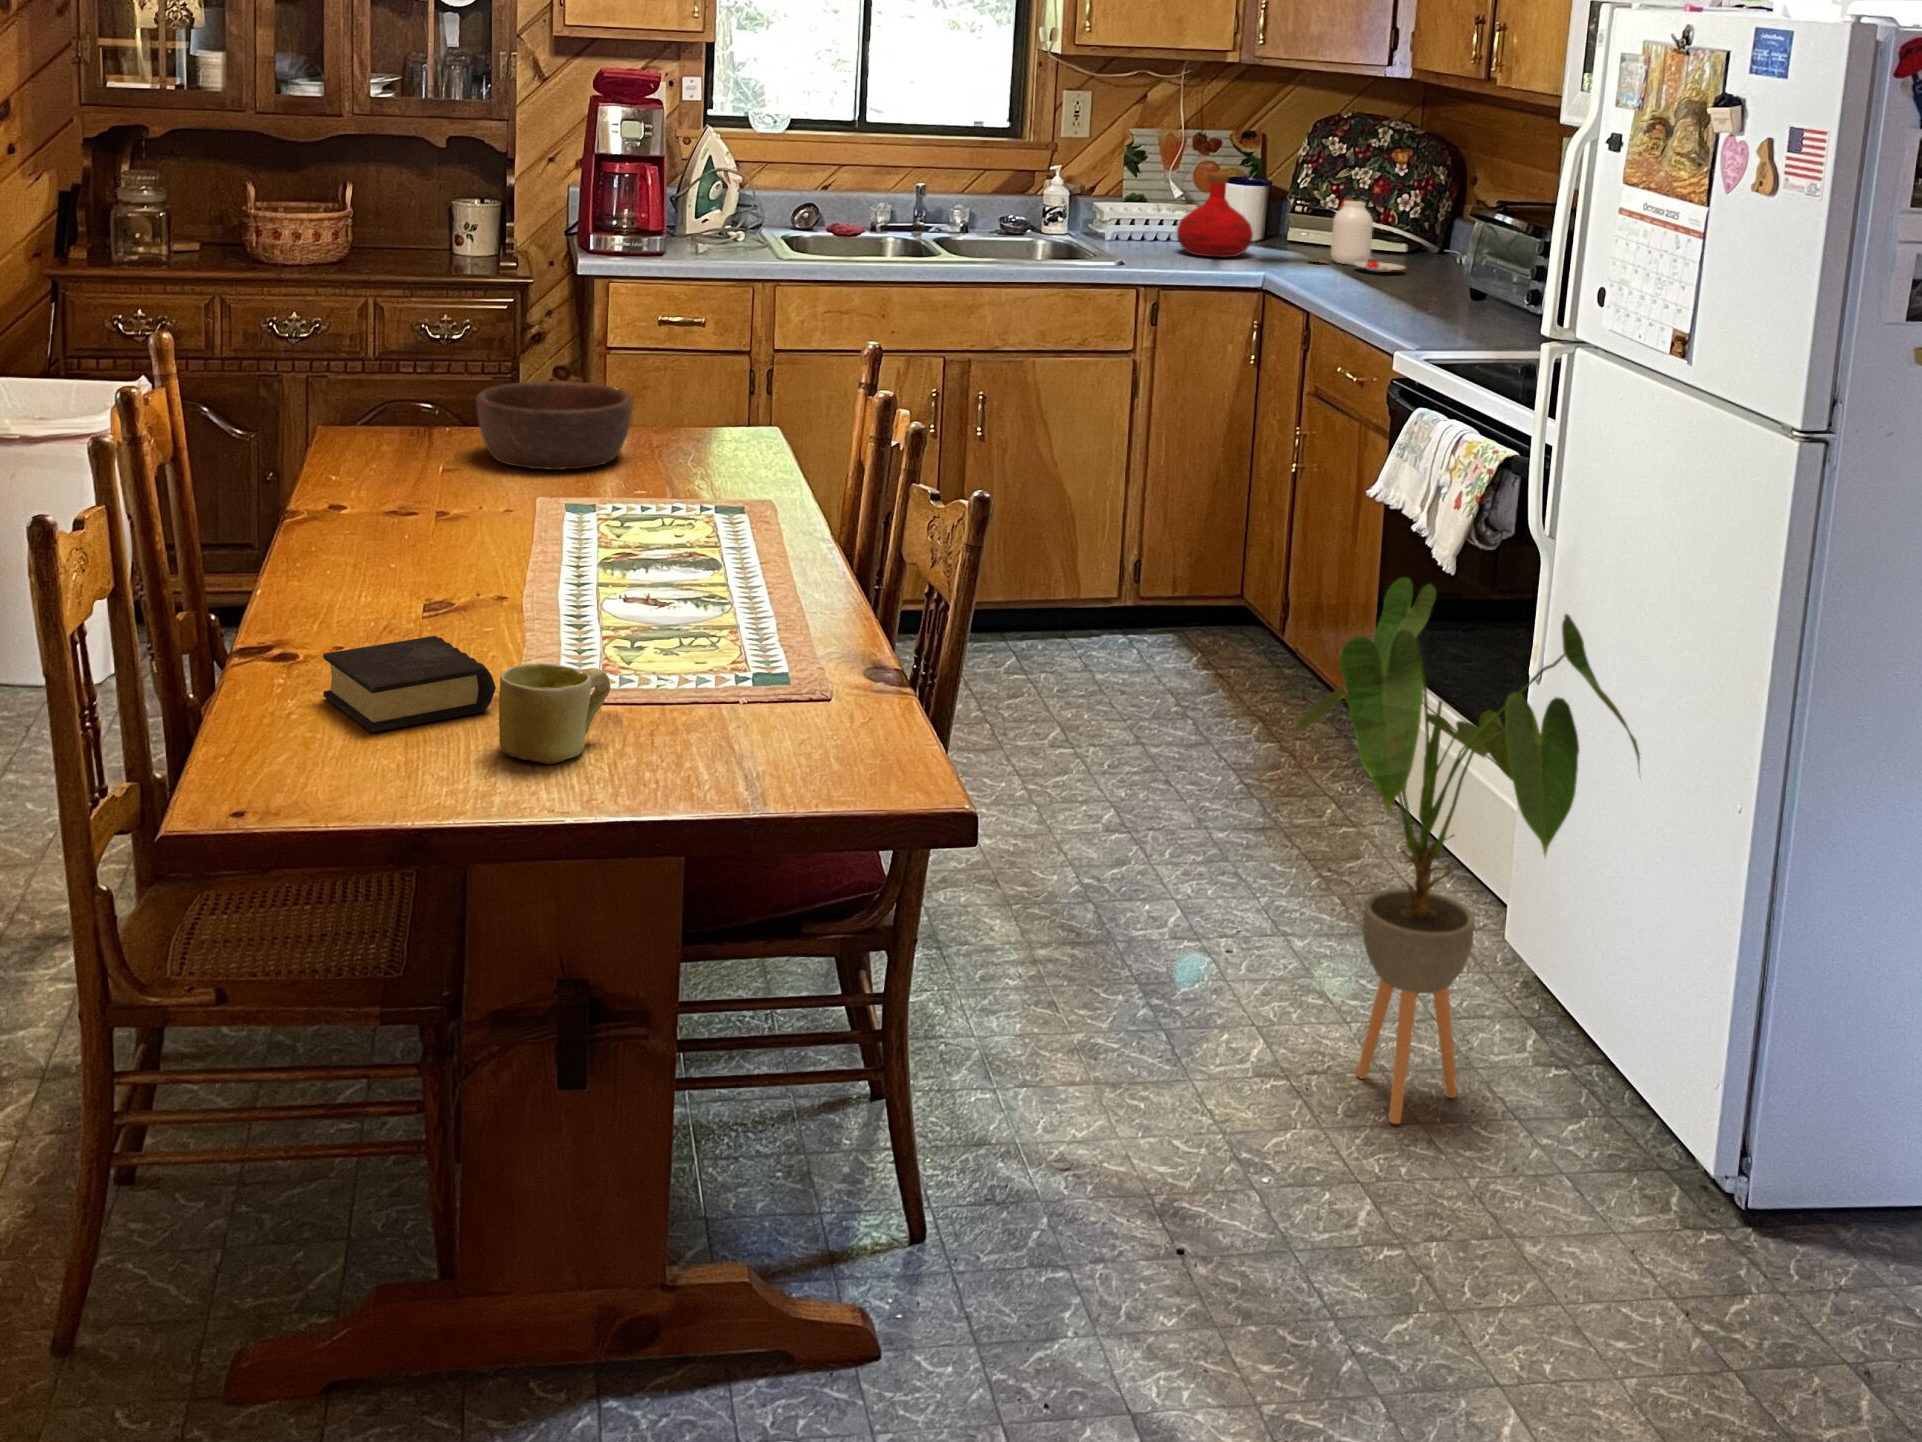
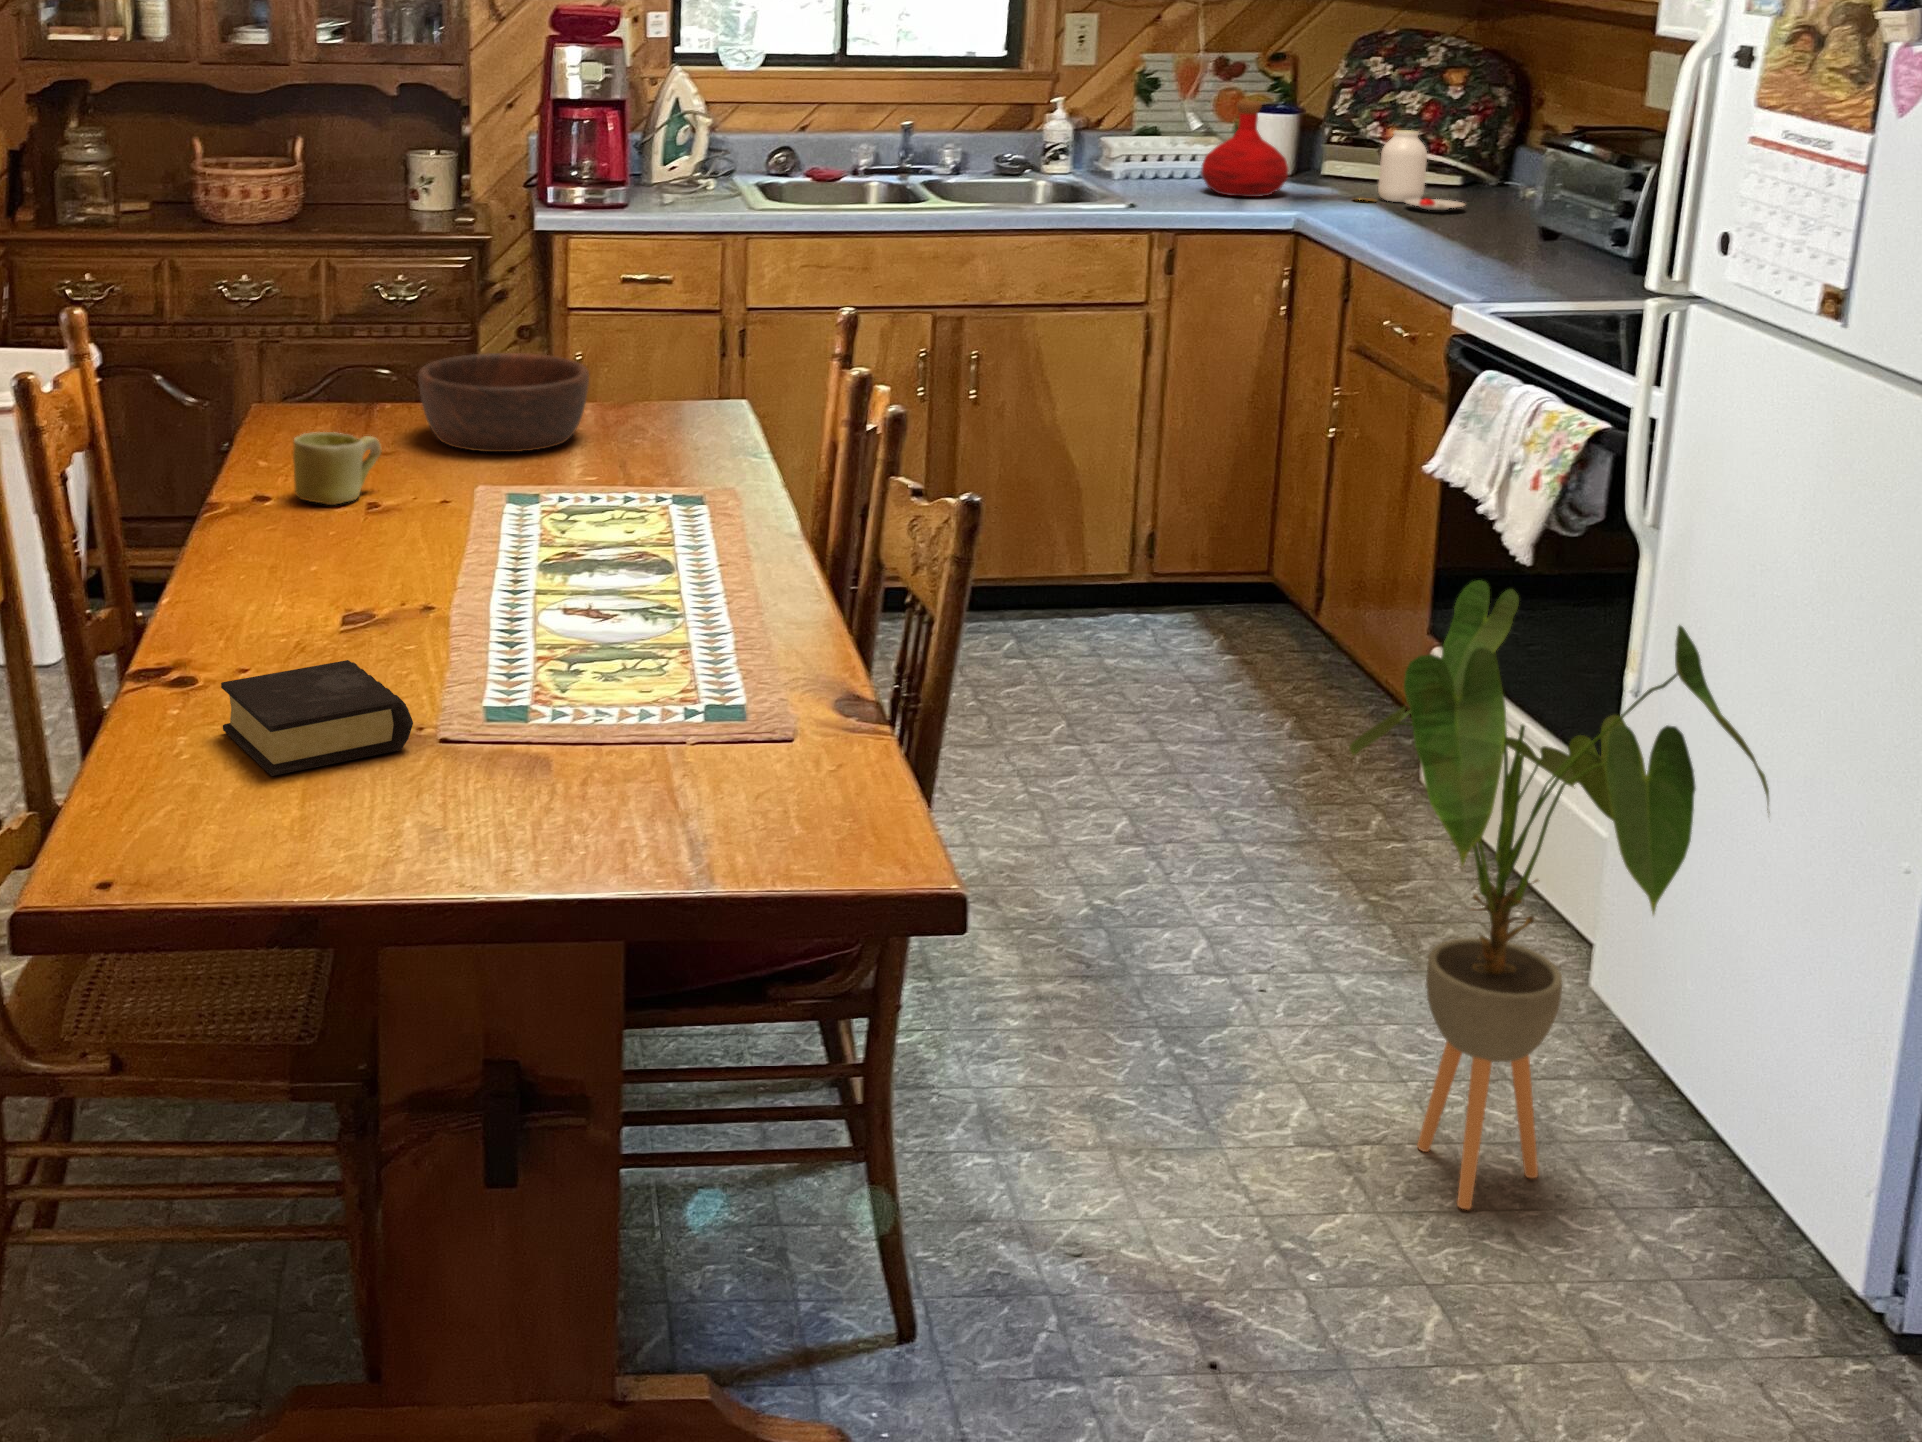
mug: present [499,663,610,764] -> present [293,432,381,505]

